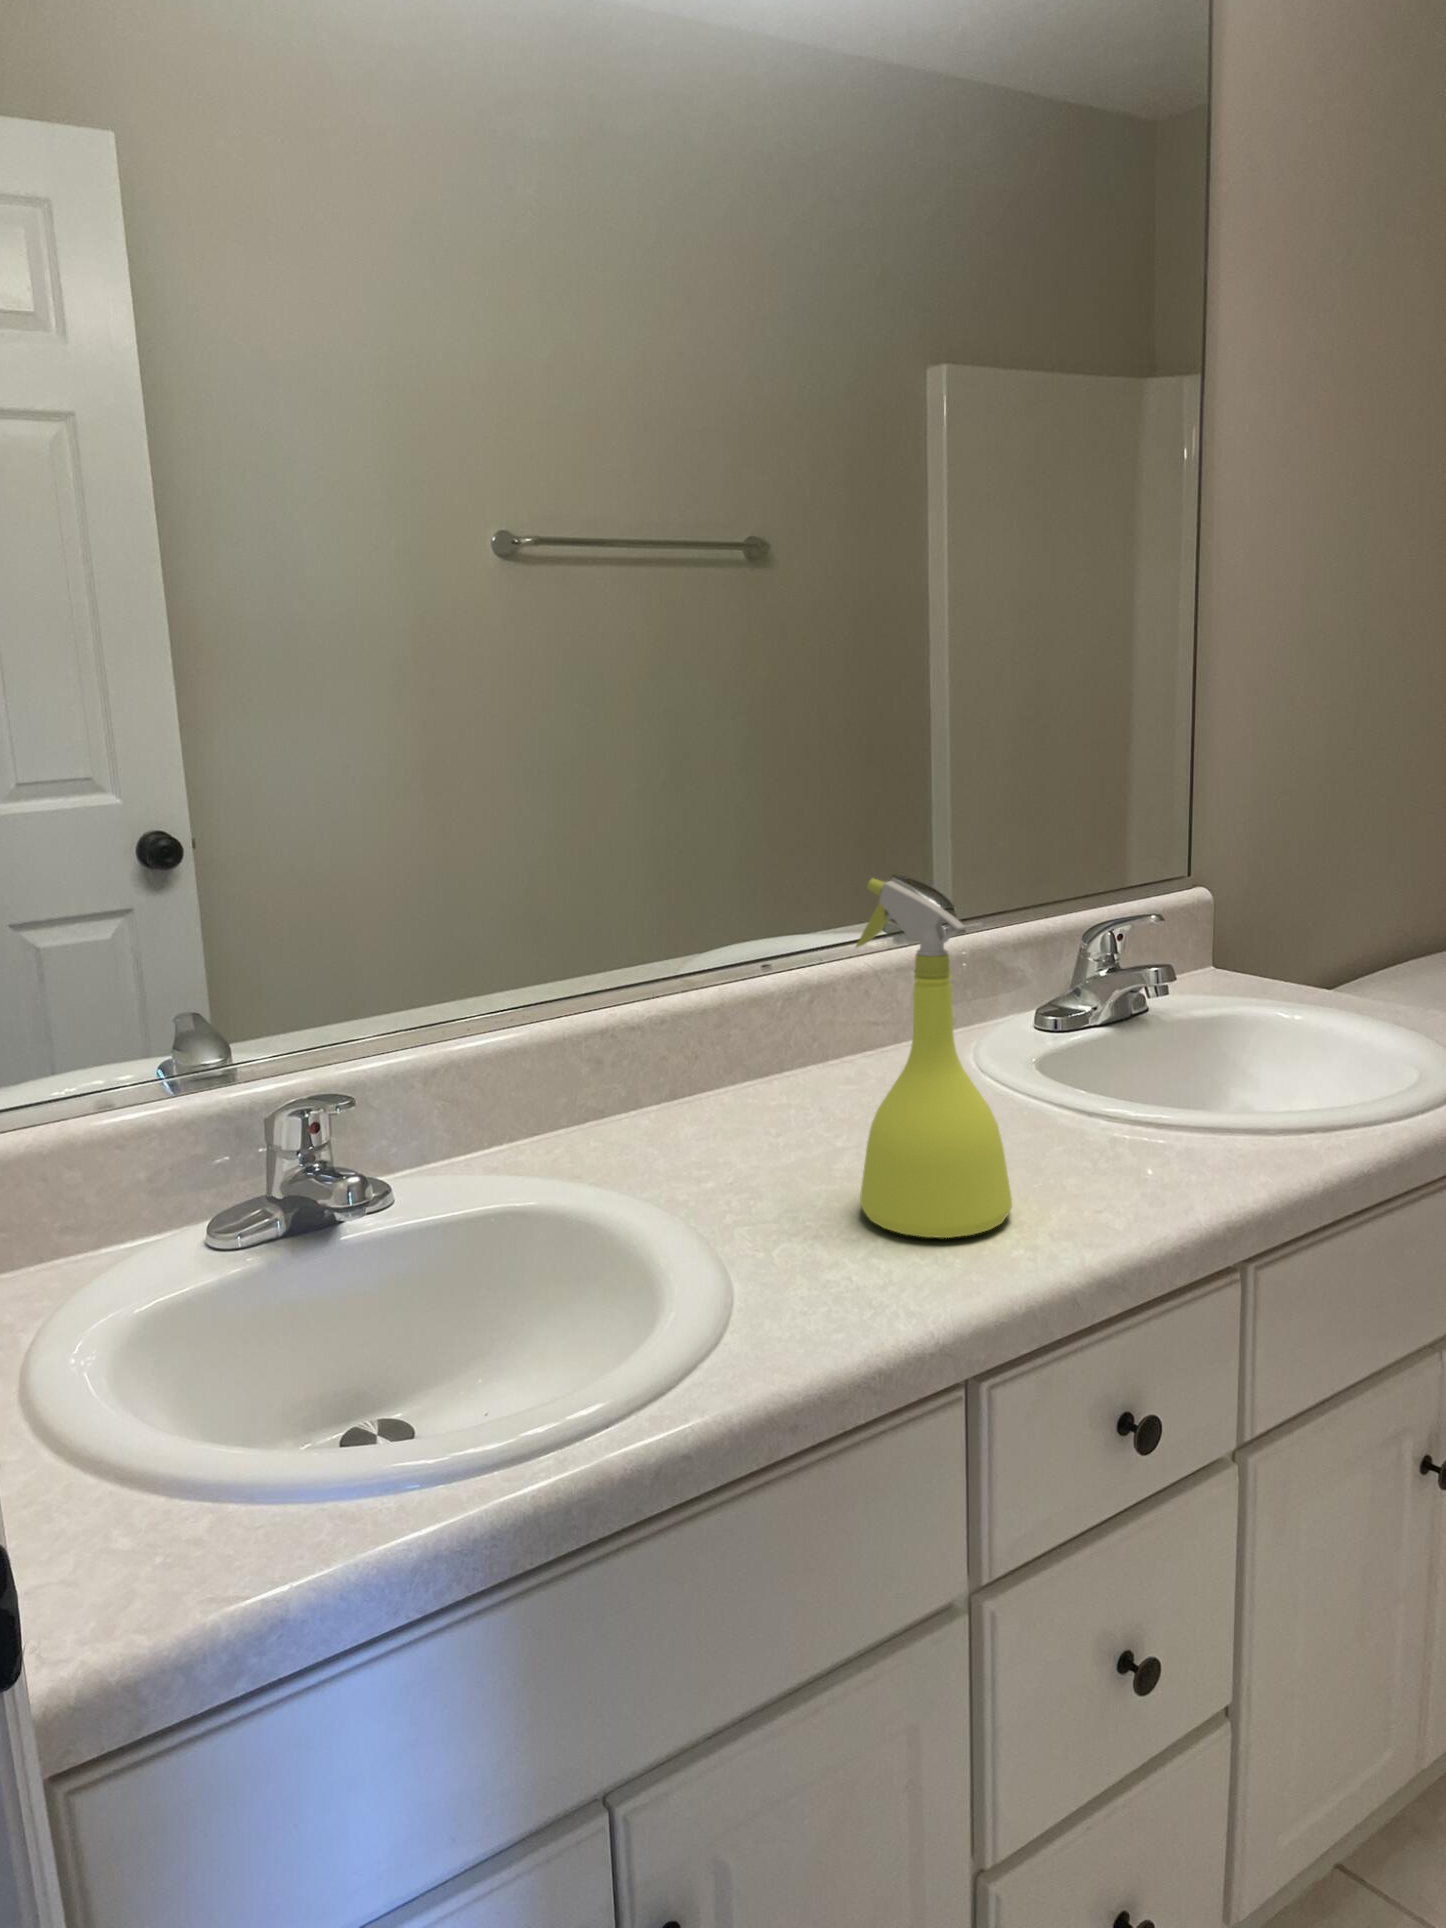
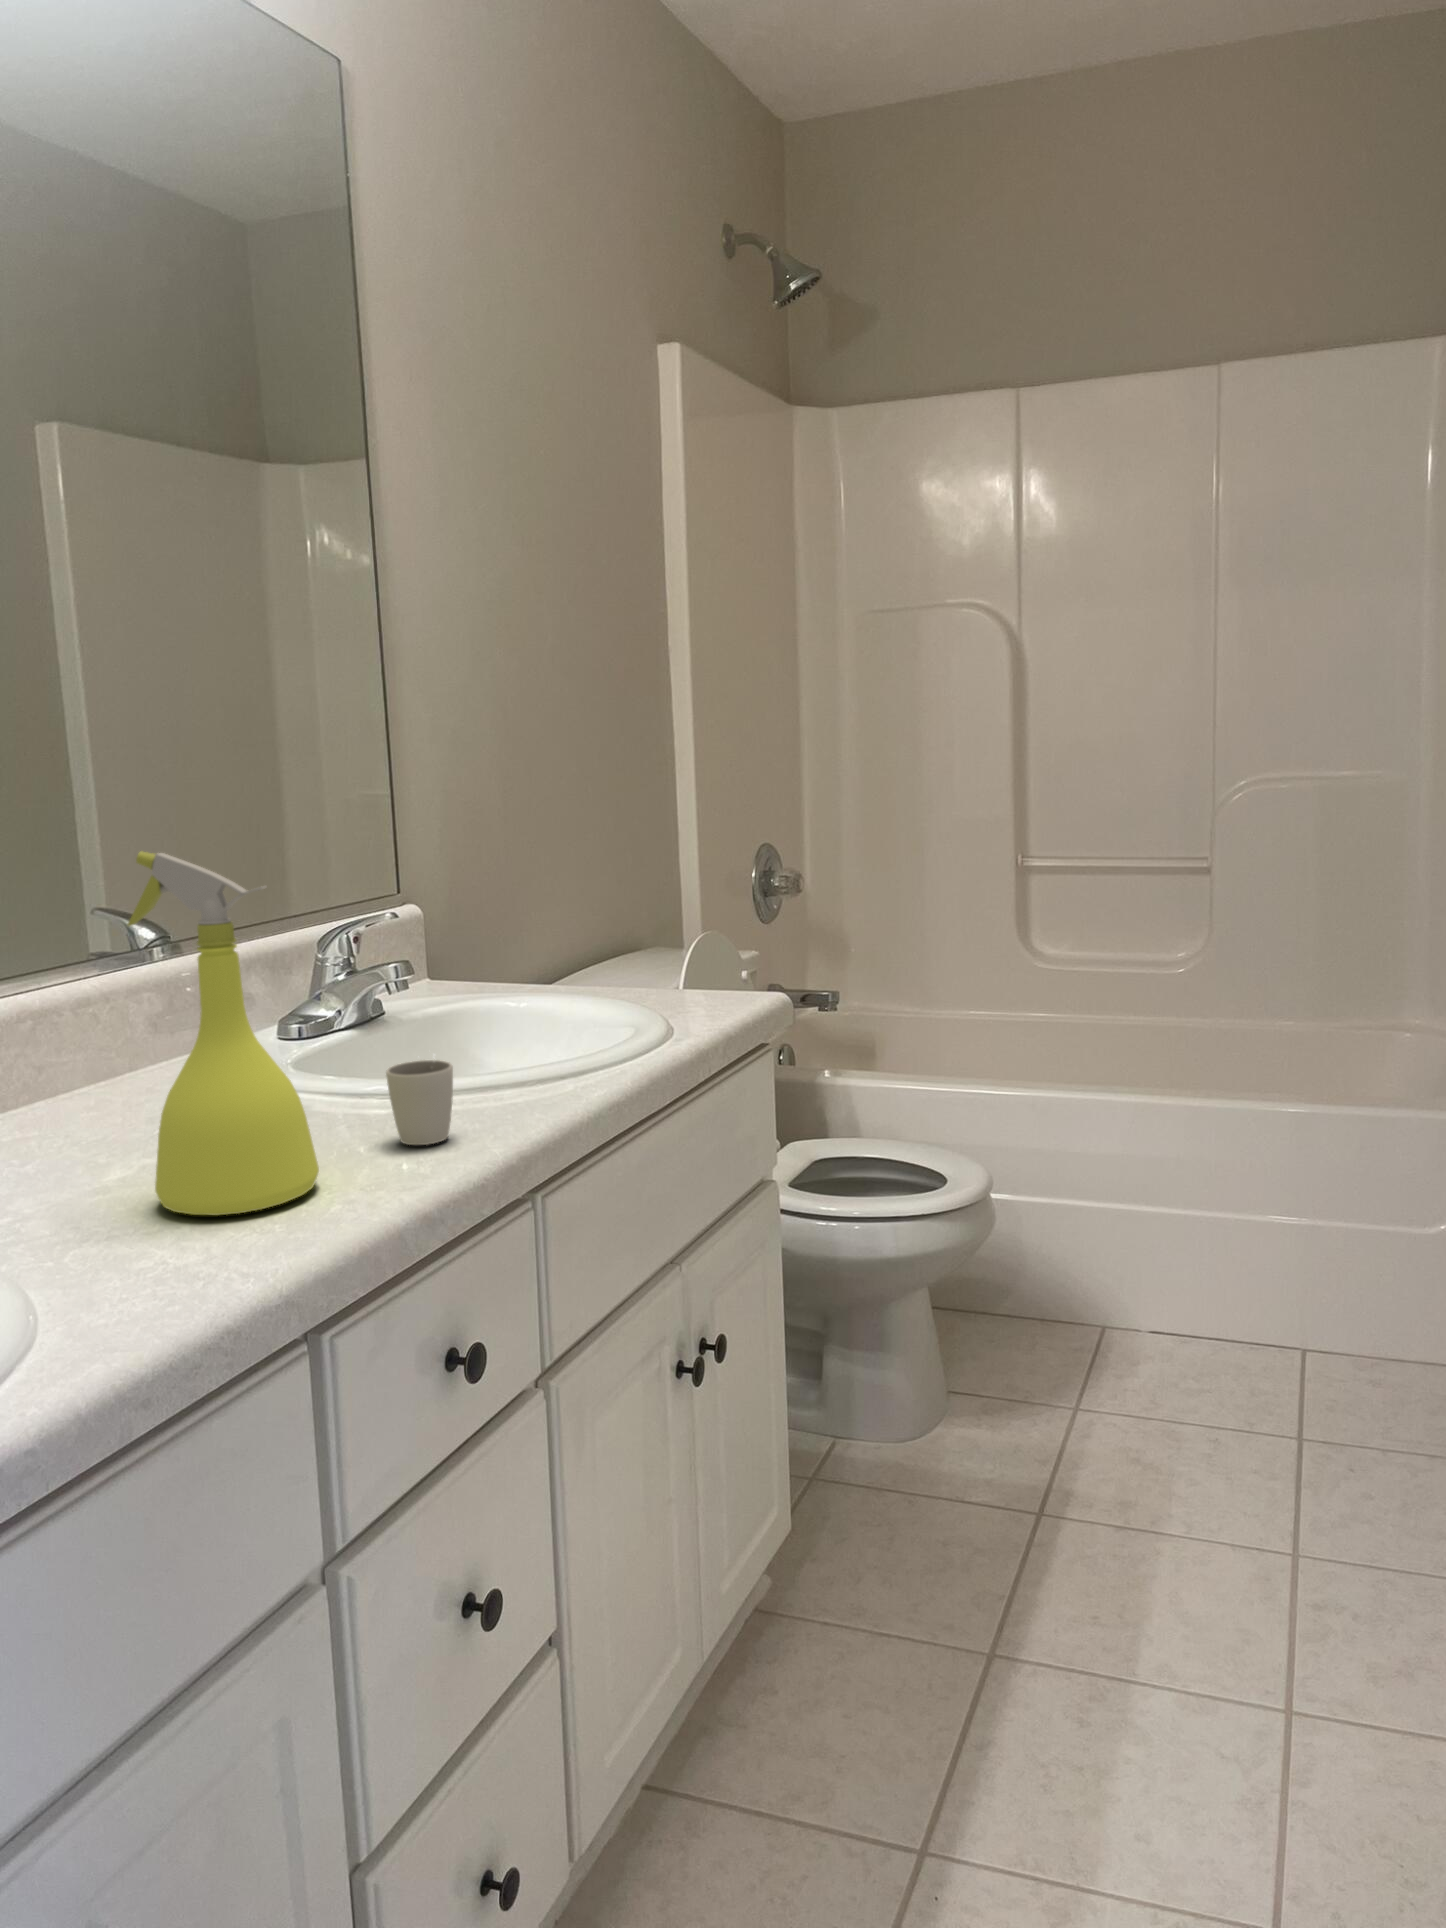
cup: none [1099,1054,1170,1191] -> present [386,1060,453,1145]

